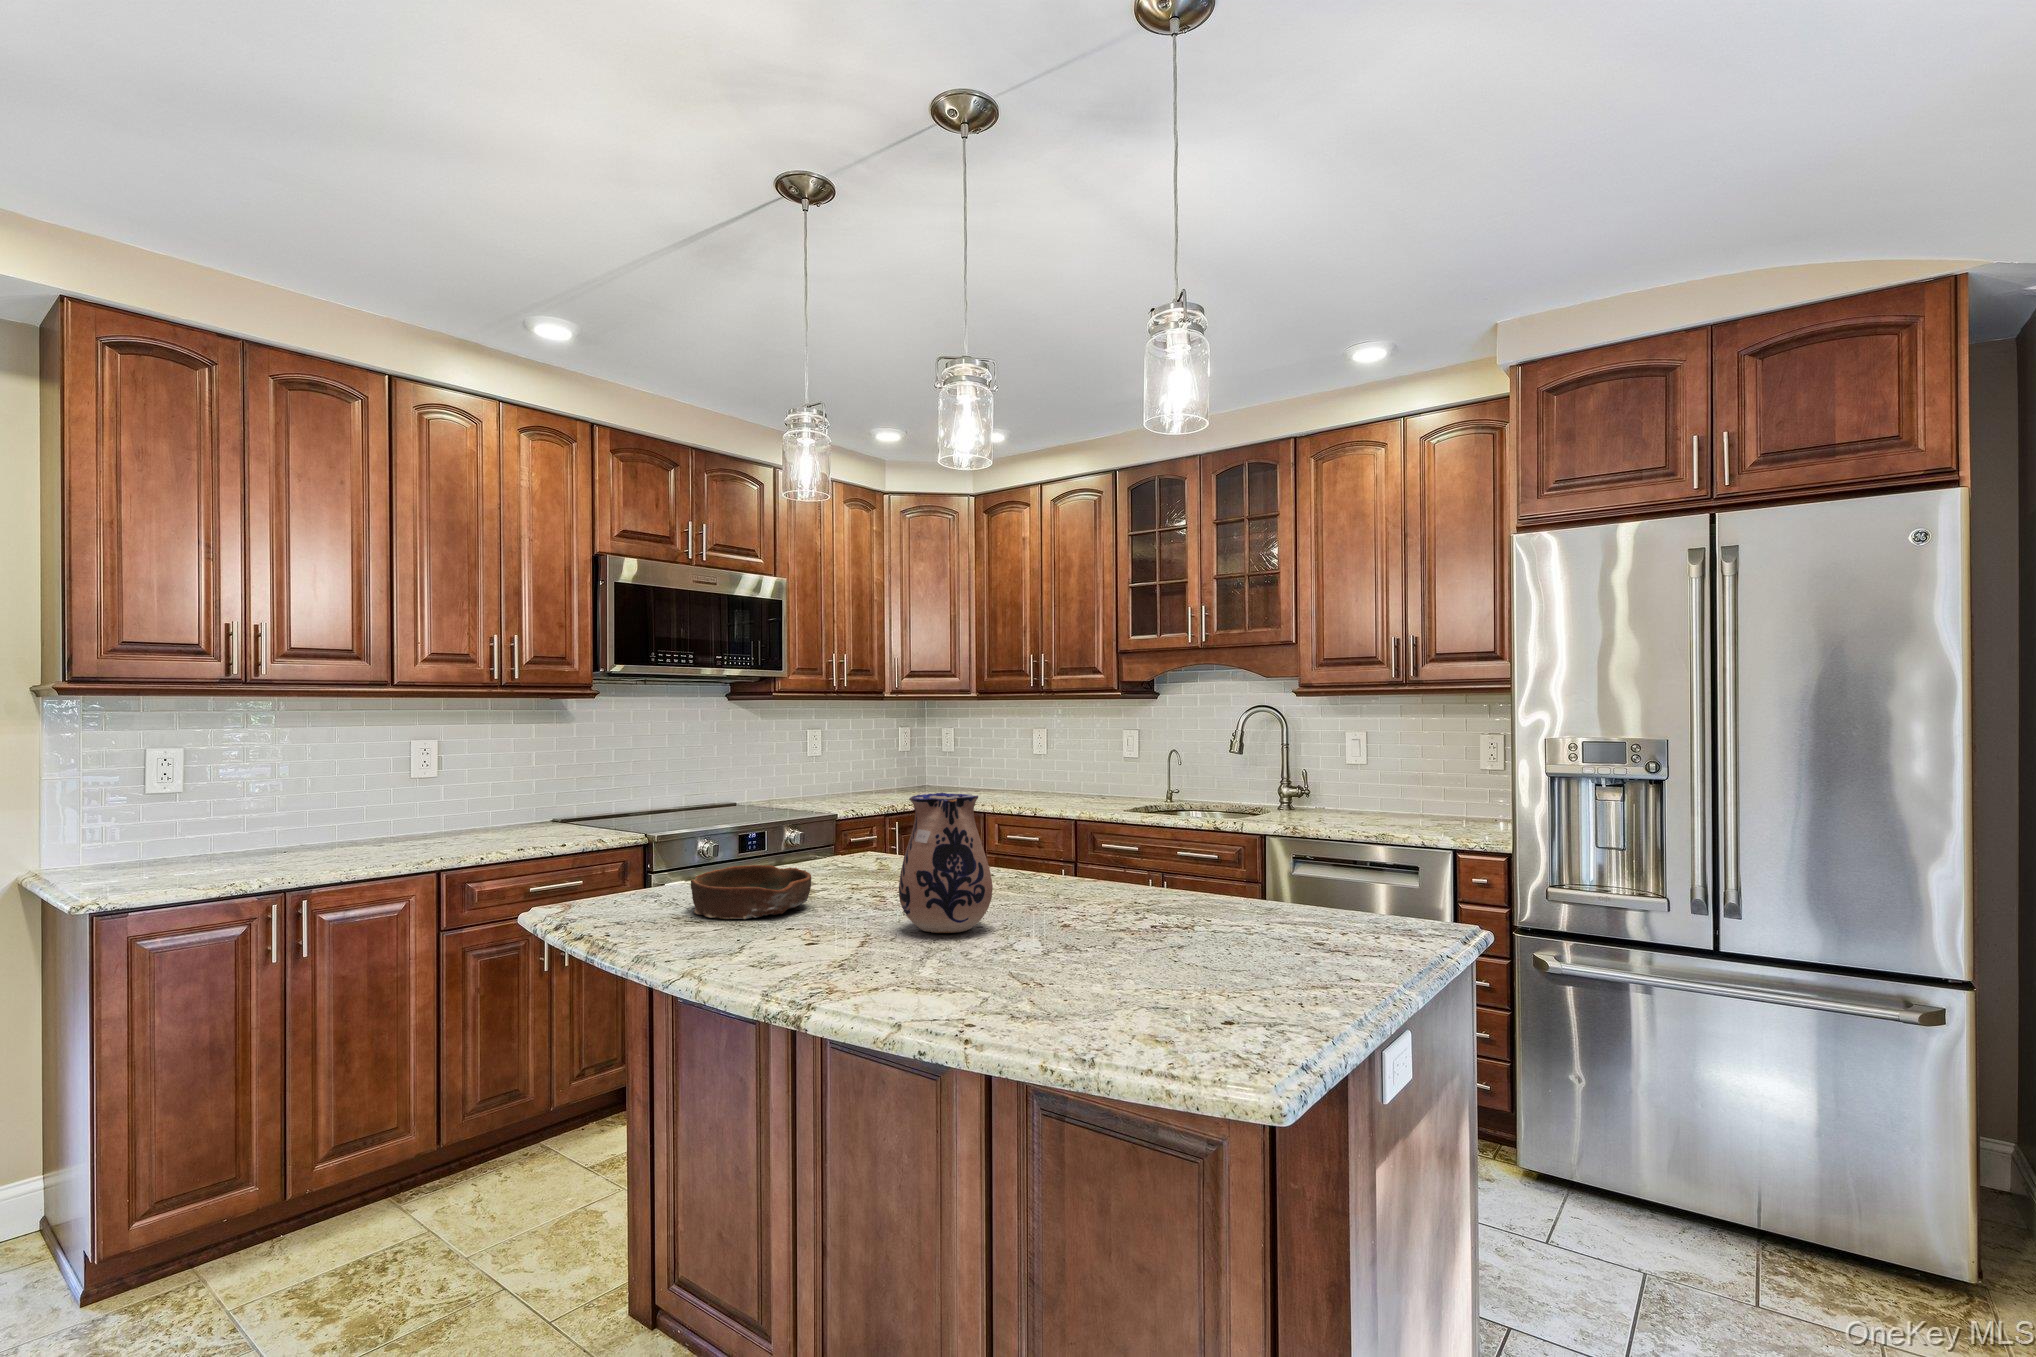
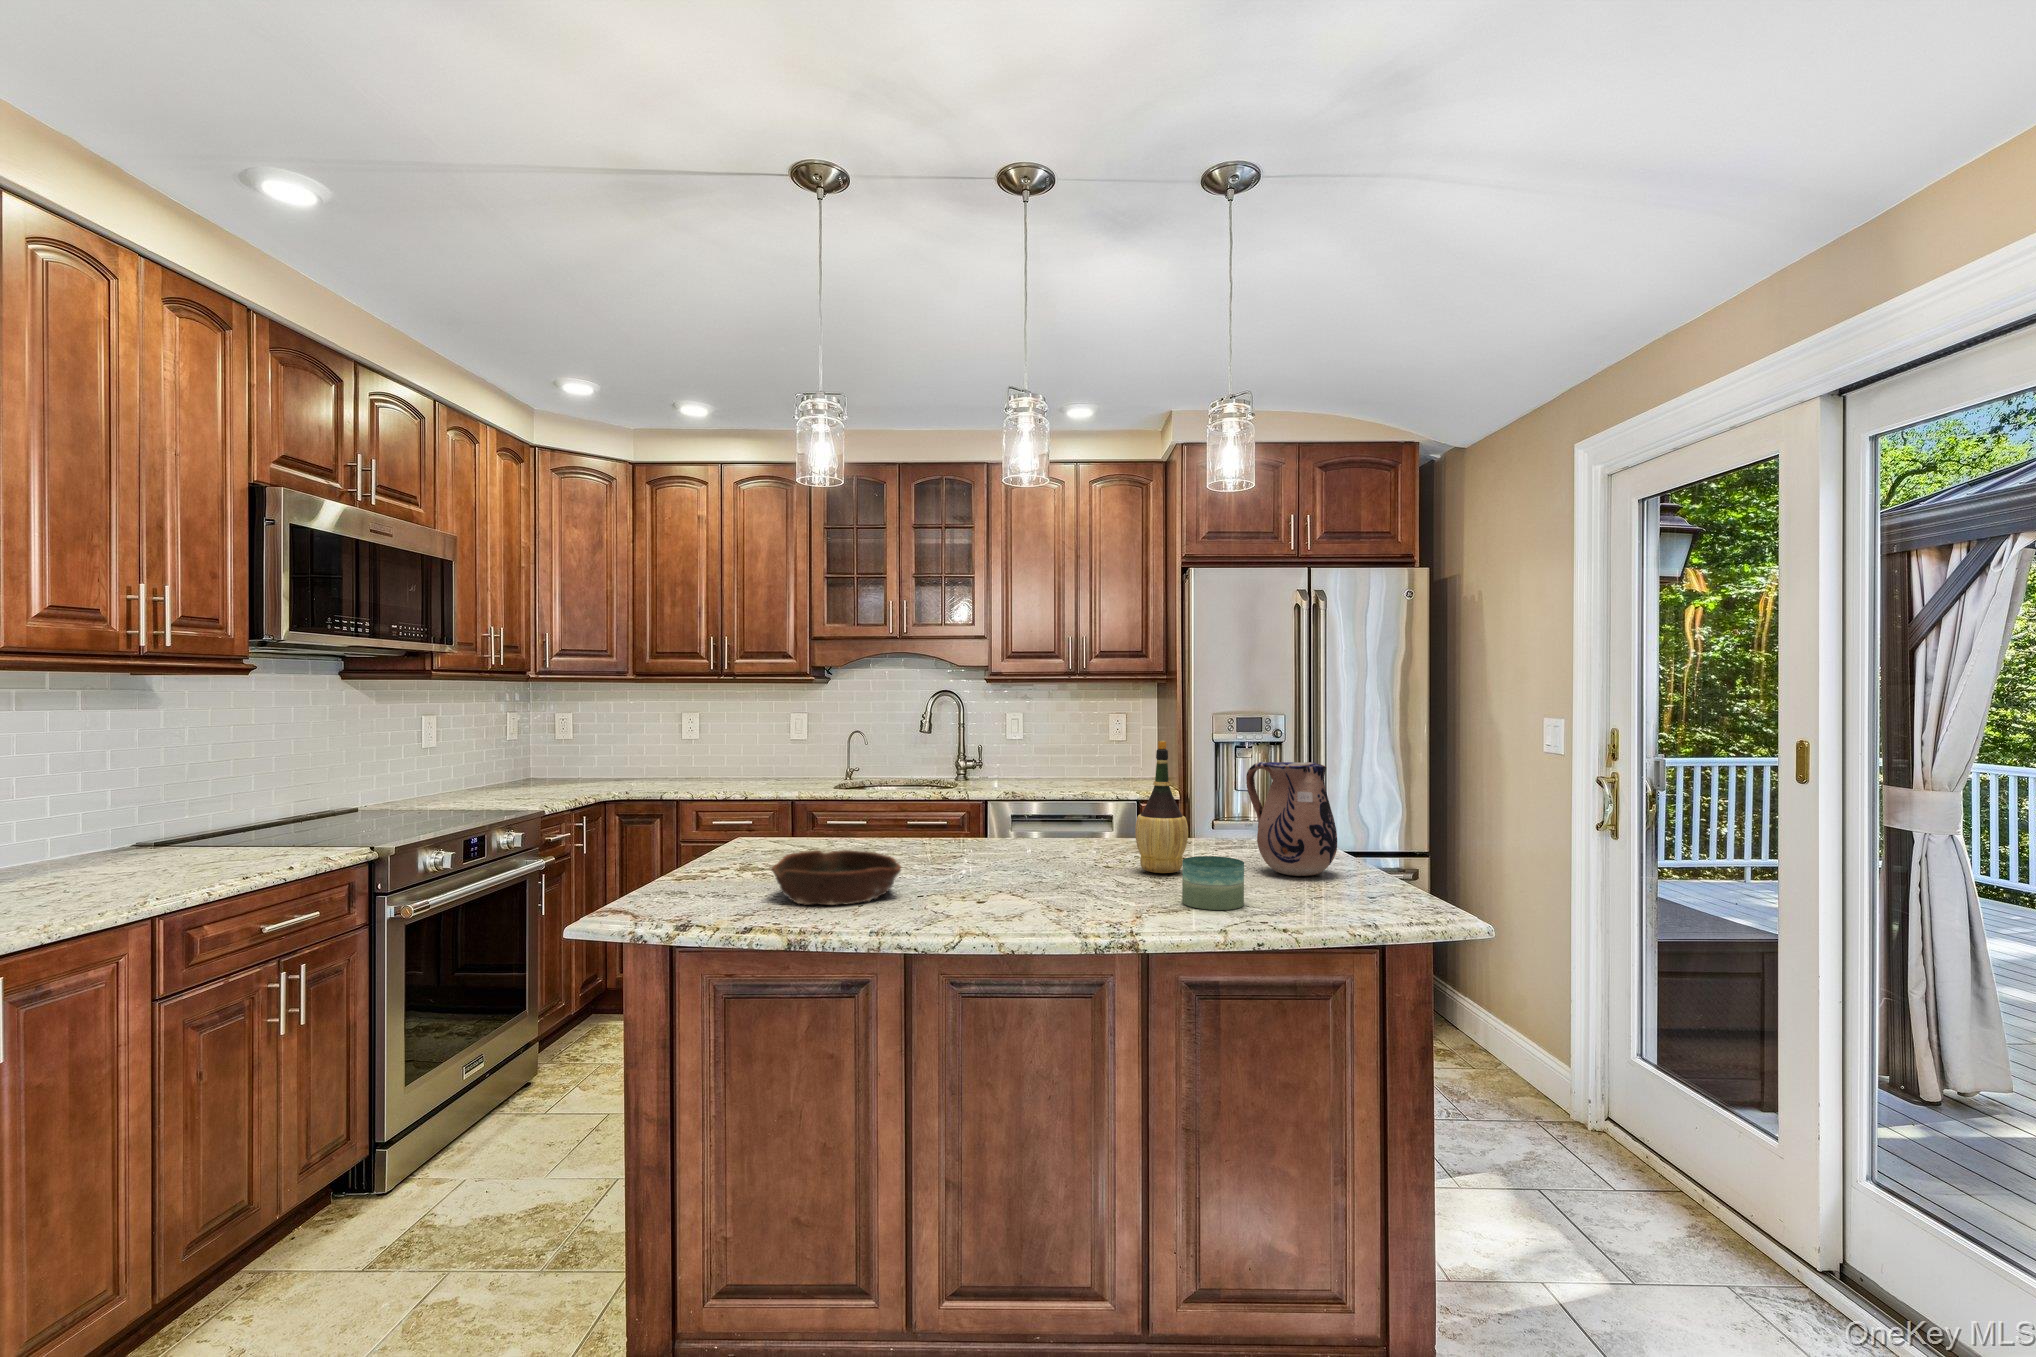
wine bottle: none [1070,770,1135,936] -> present [1135,741,1188,873]
ceramic pitcher: present [899,792,993,933] -> present [1246,762,1337,876]
candle: none [975,915,1052,986] -> present [1182,856,1244,910]

